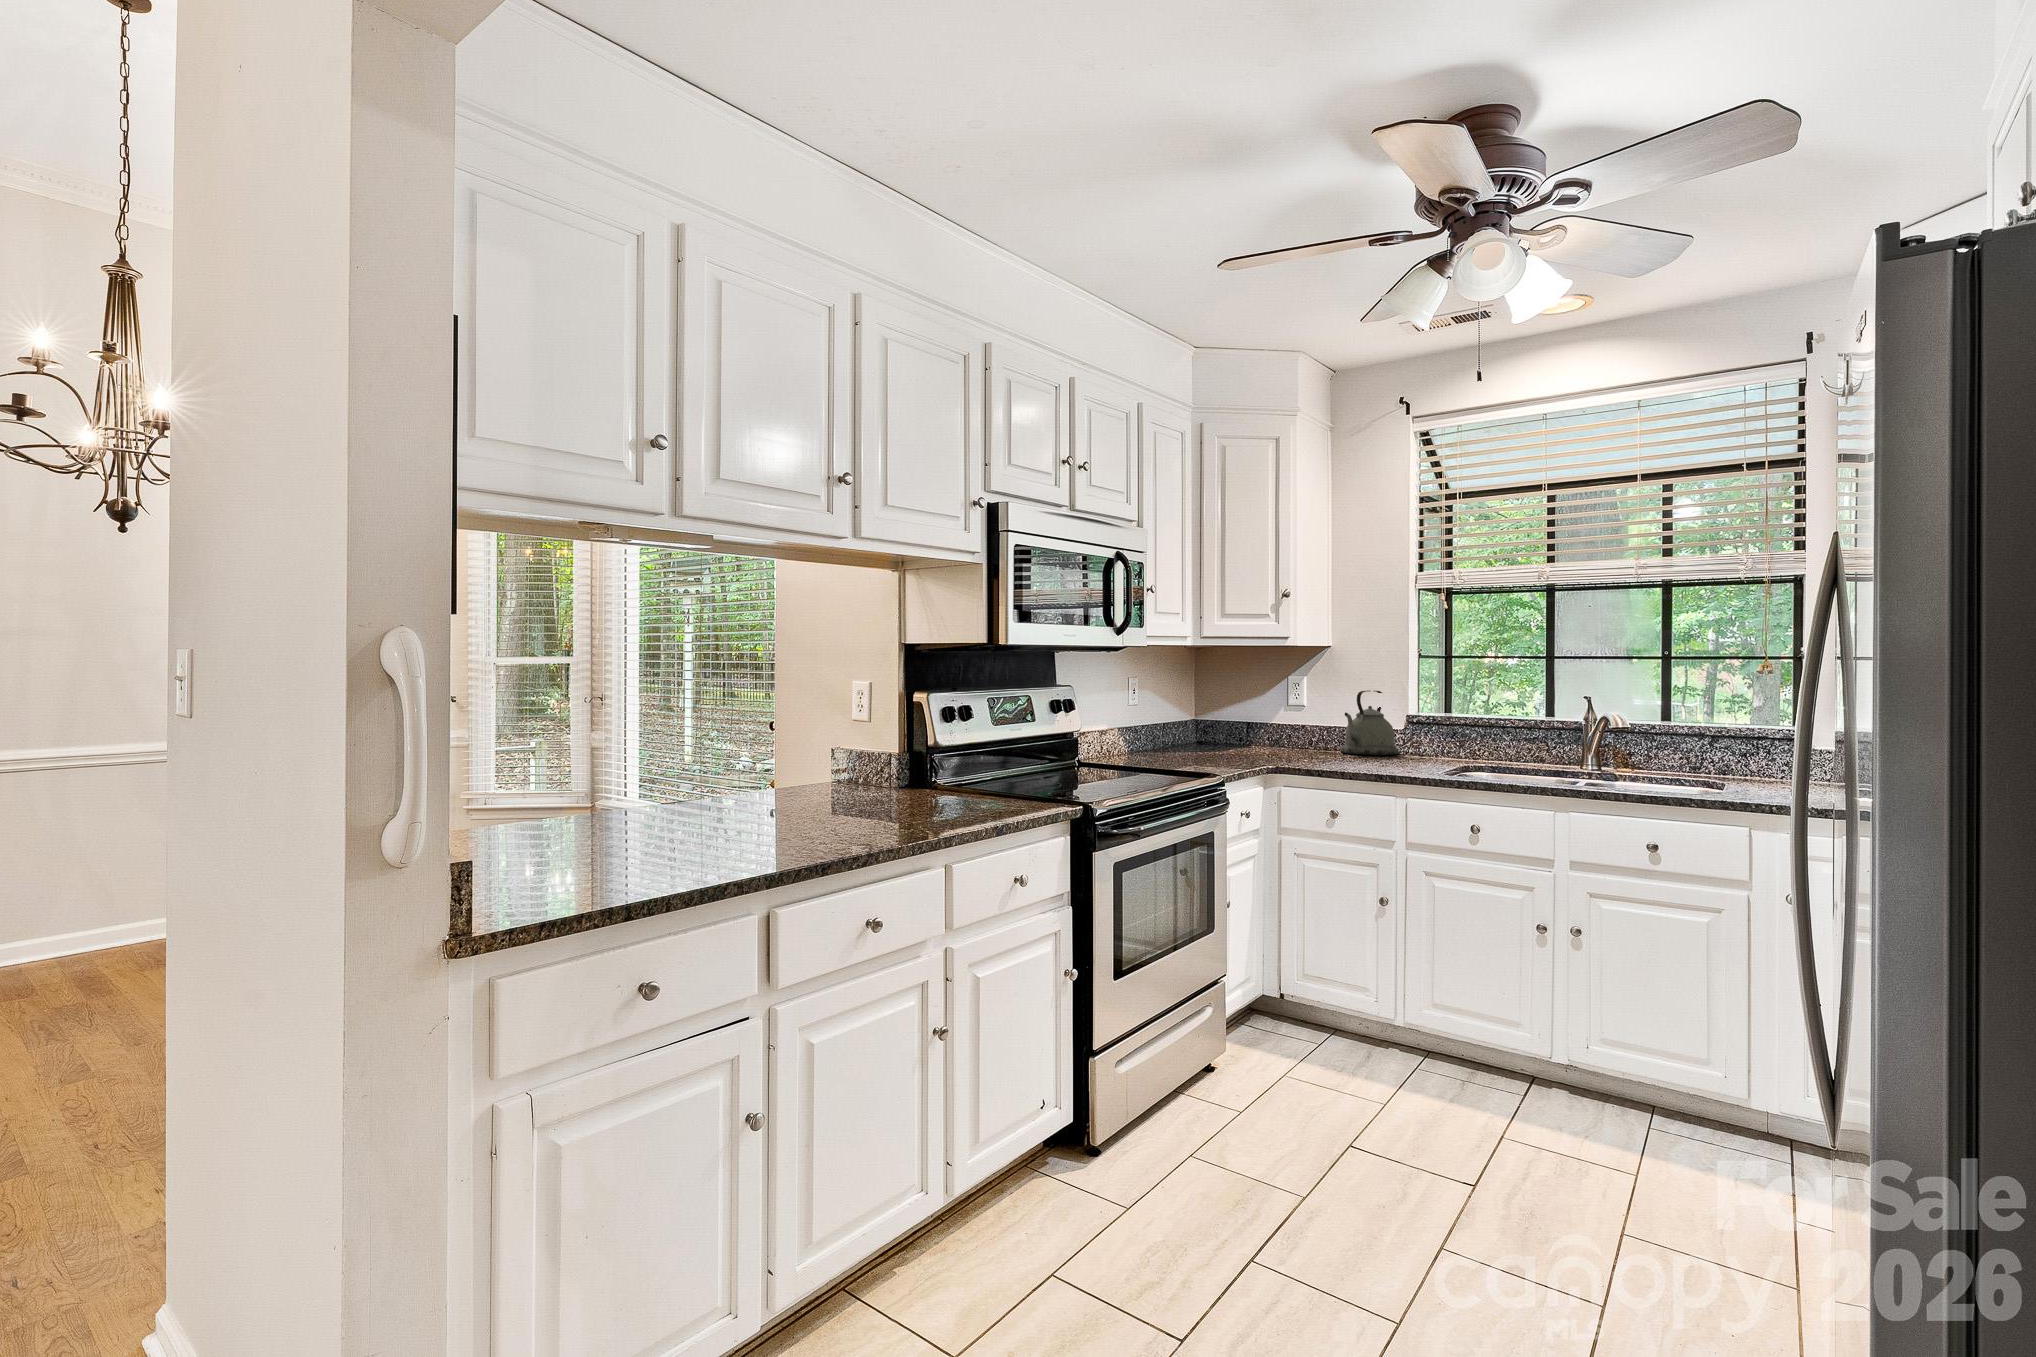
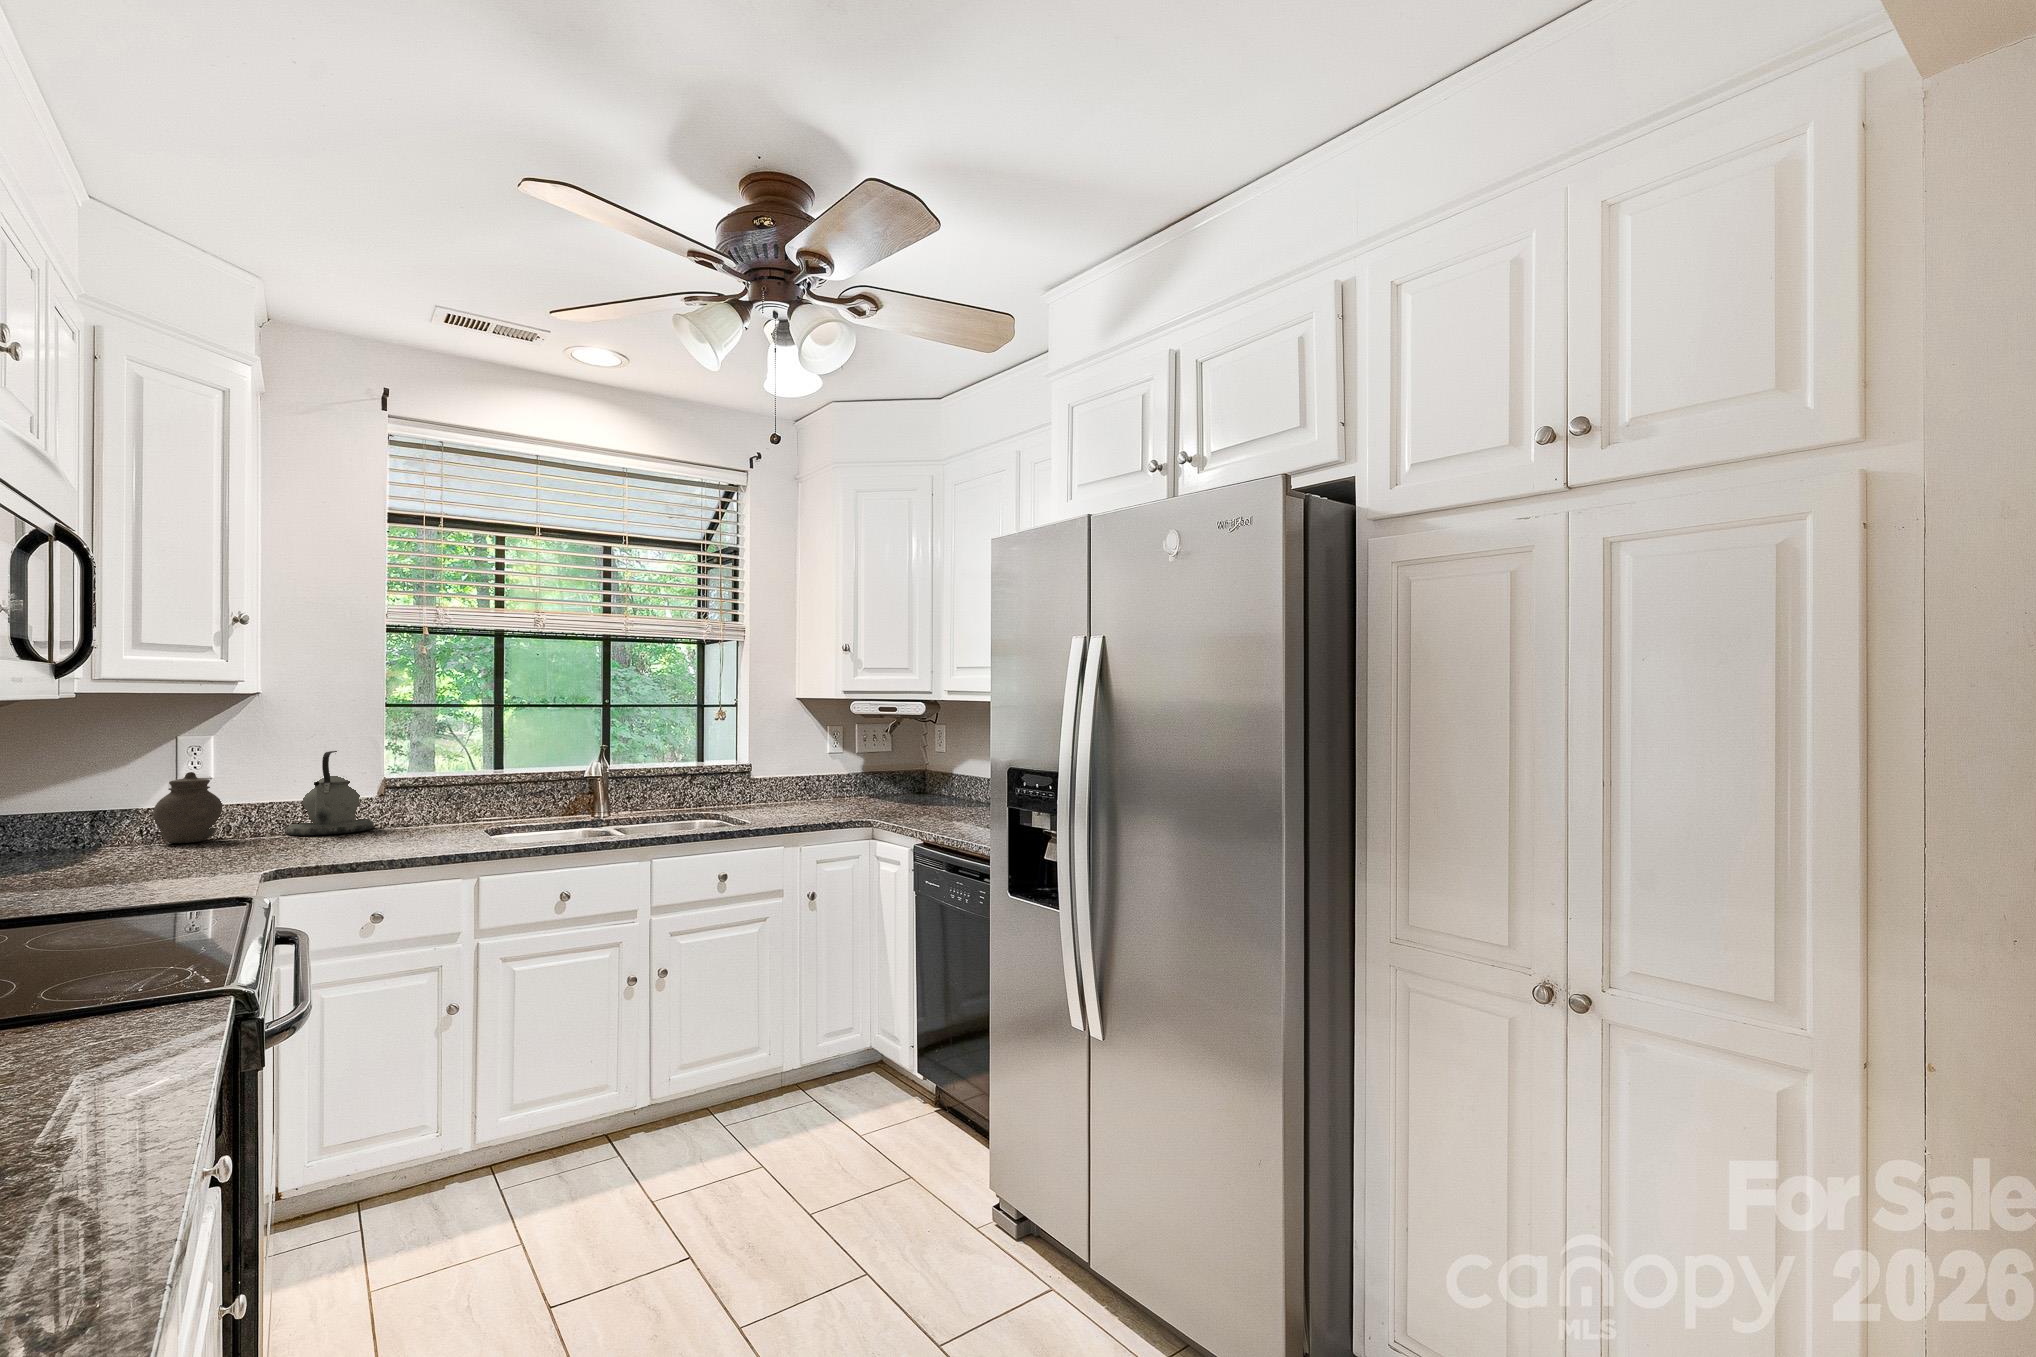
jar: none [1269,701,1306,749] -> present [153,772,222,843]

